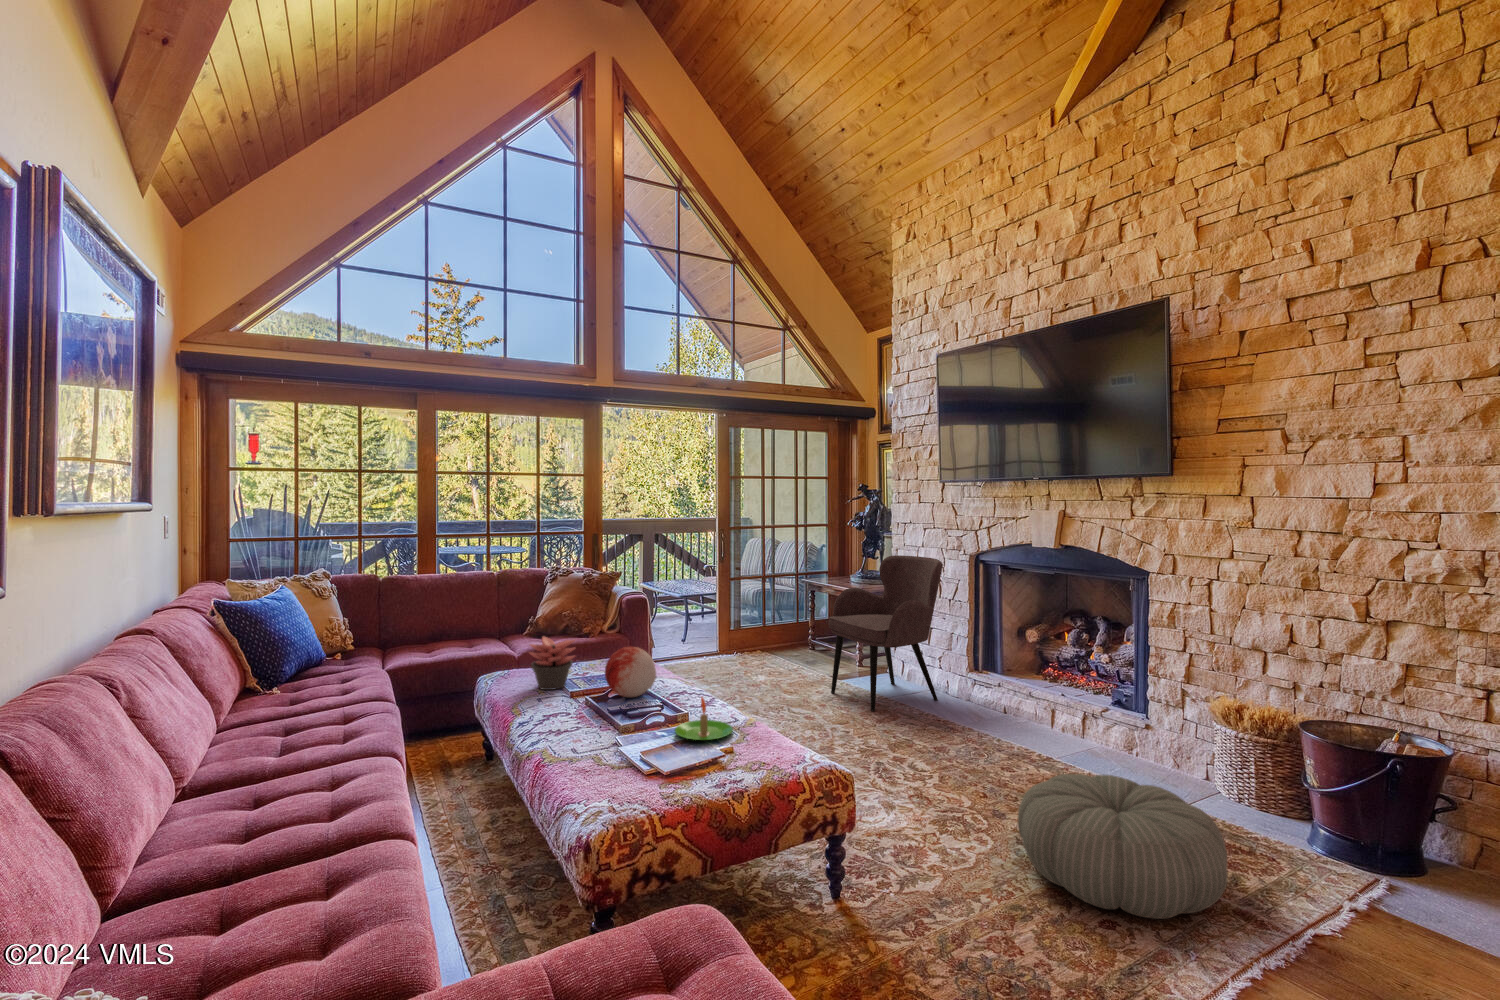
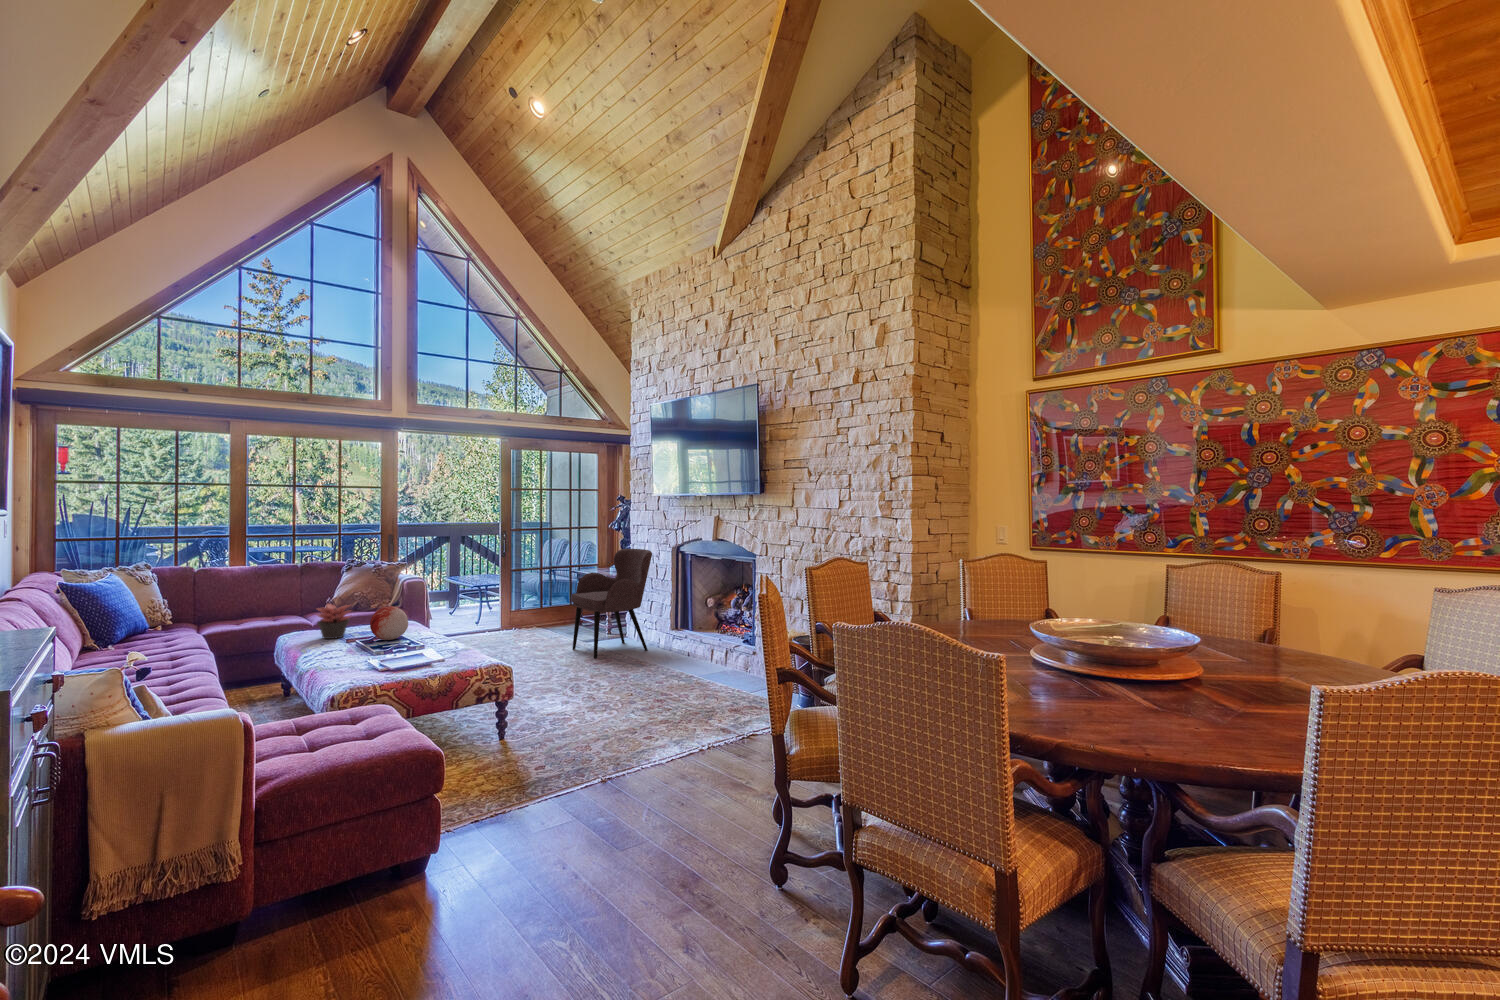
candle: present [675,697,733,740] -> none [409,630,449,656]
pouf: present [1018,774,1228,919] -> none [621,670,728,734]

